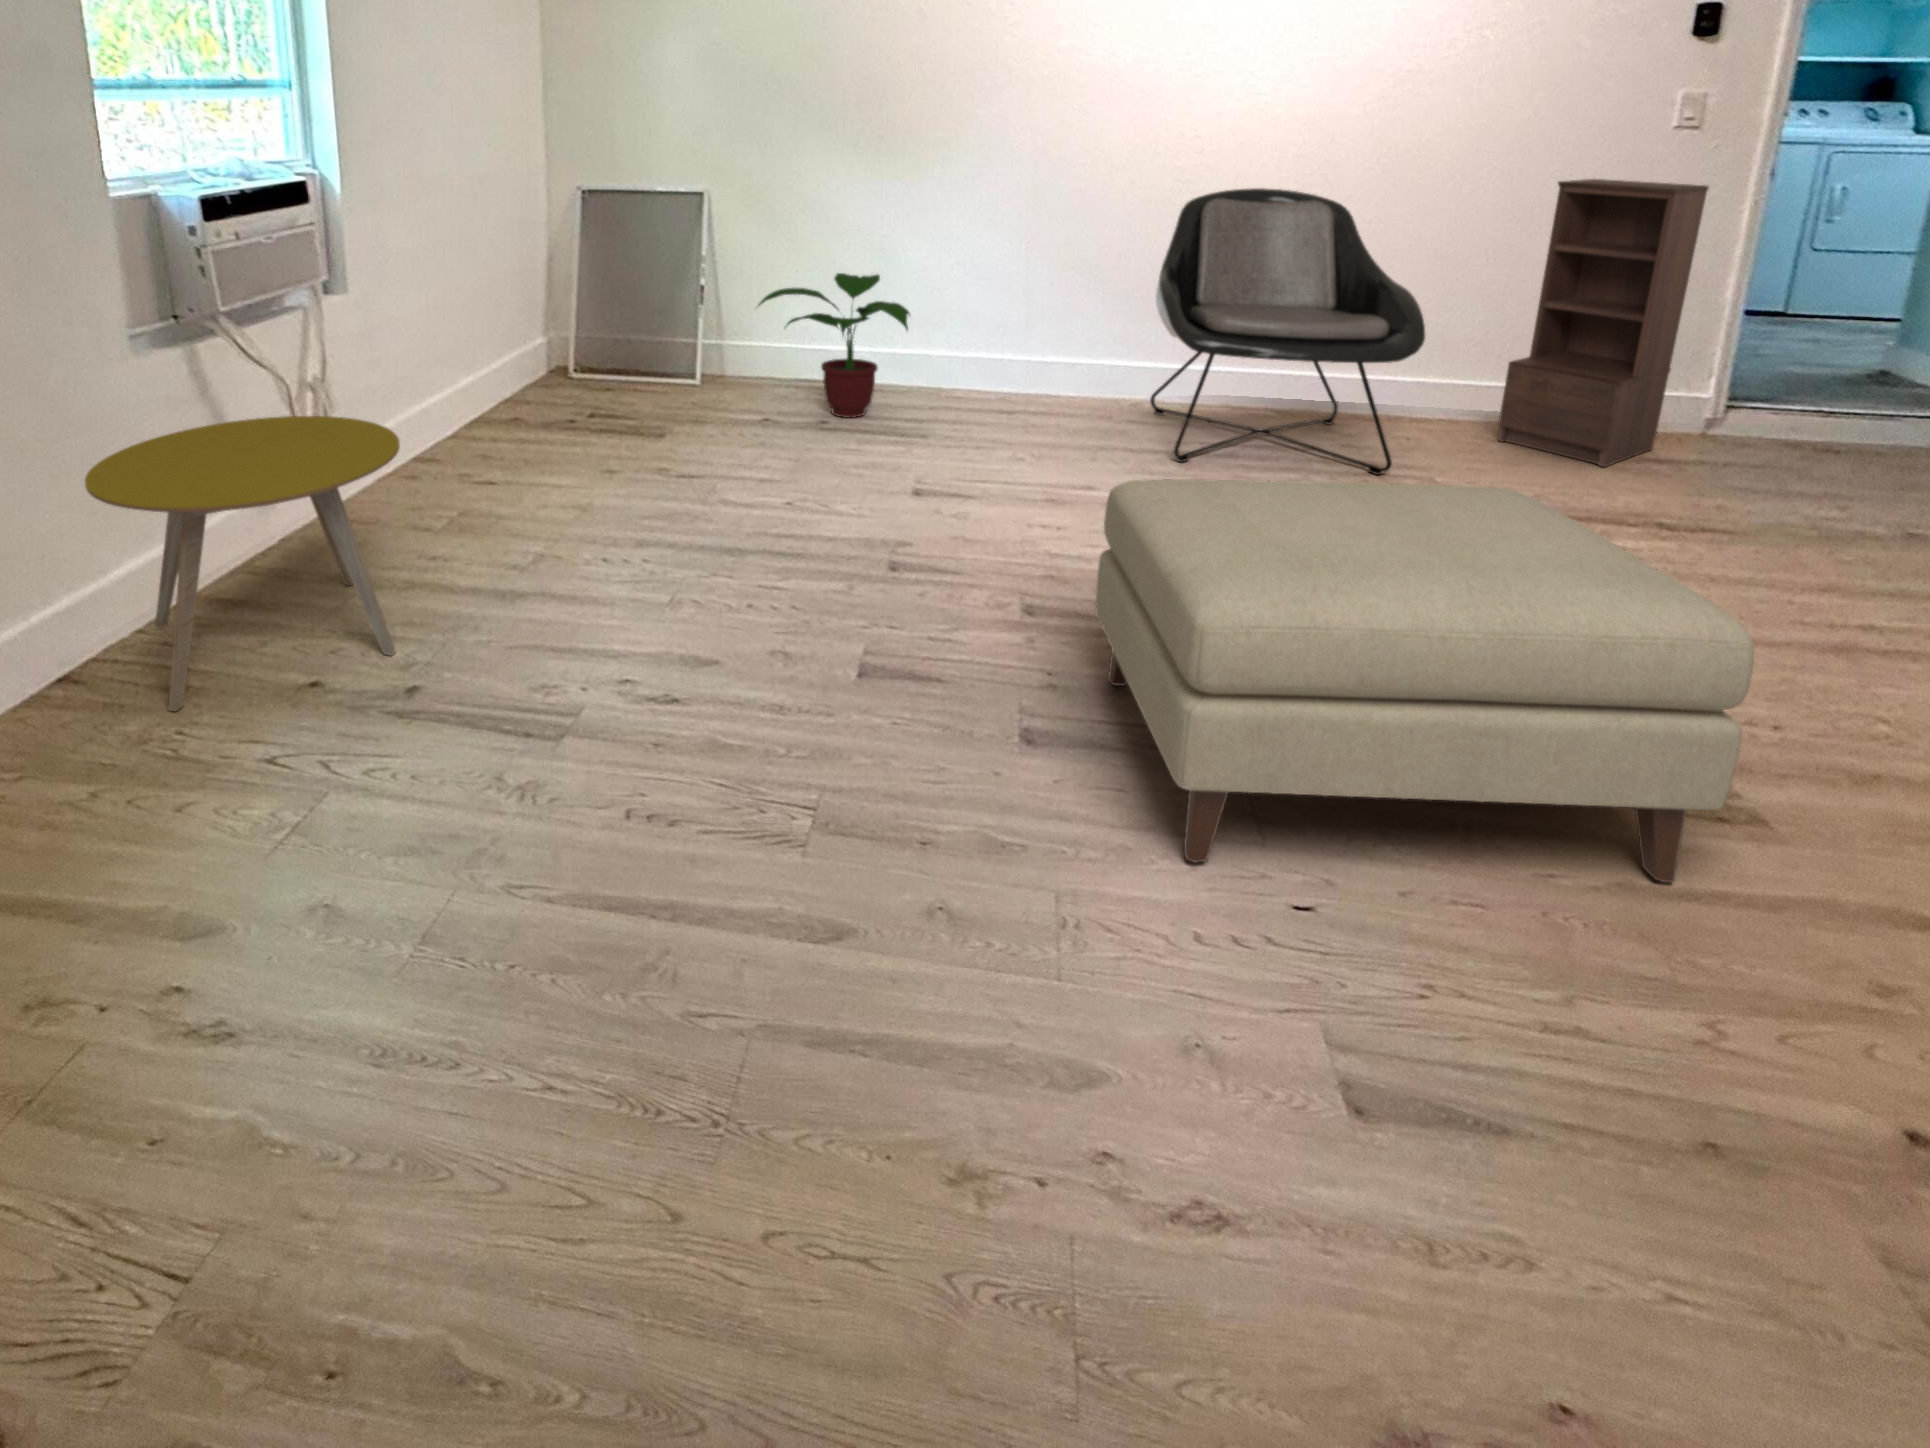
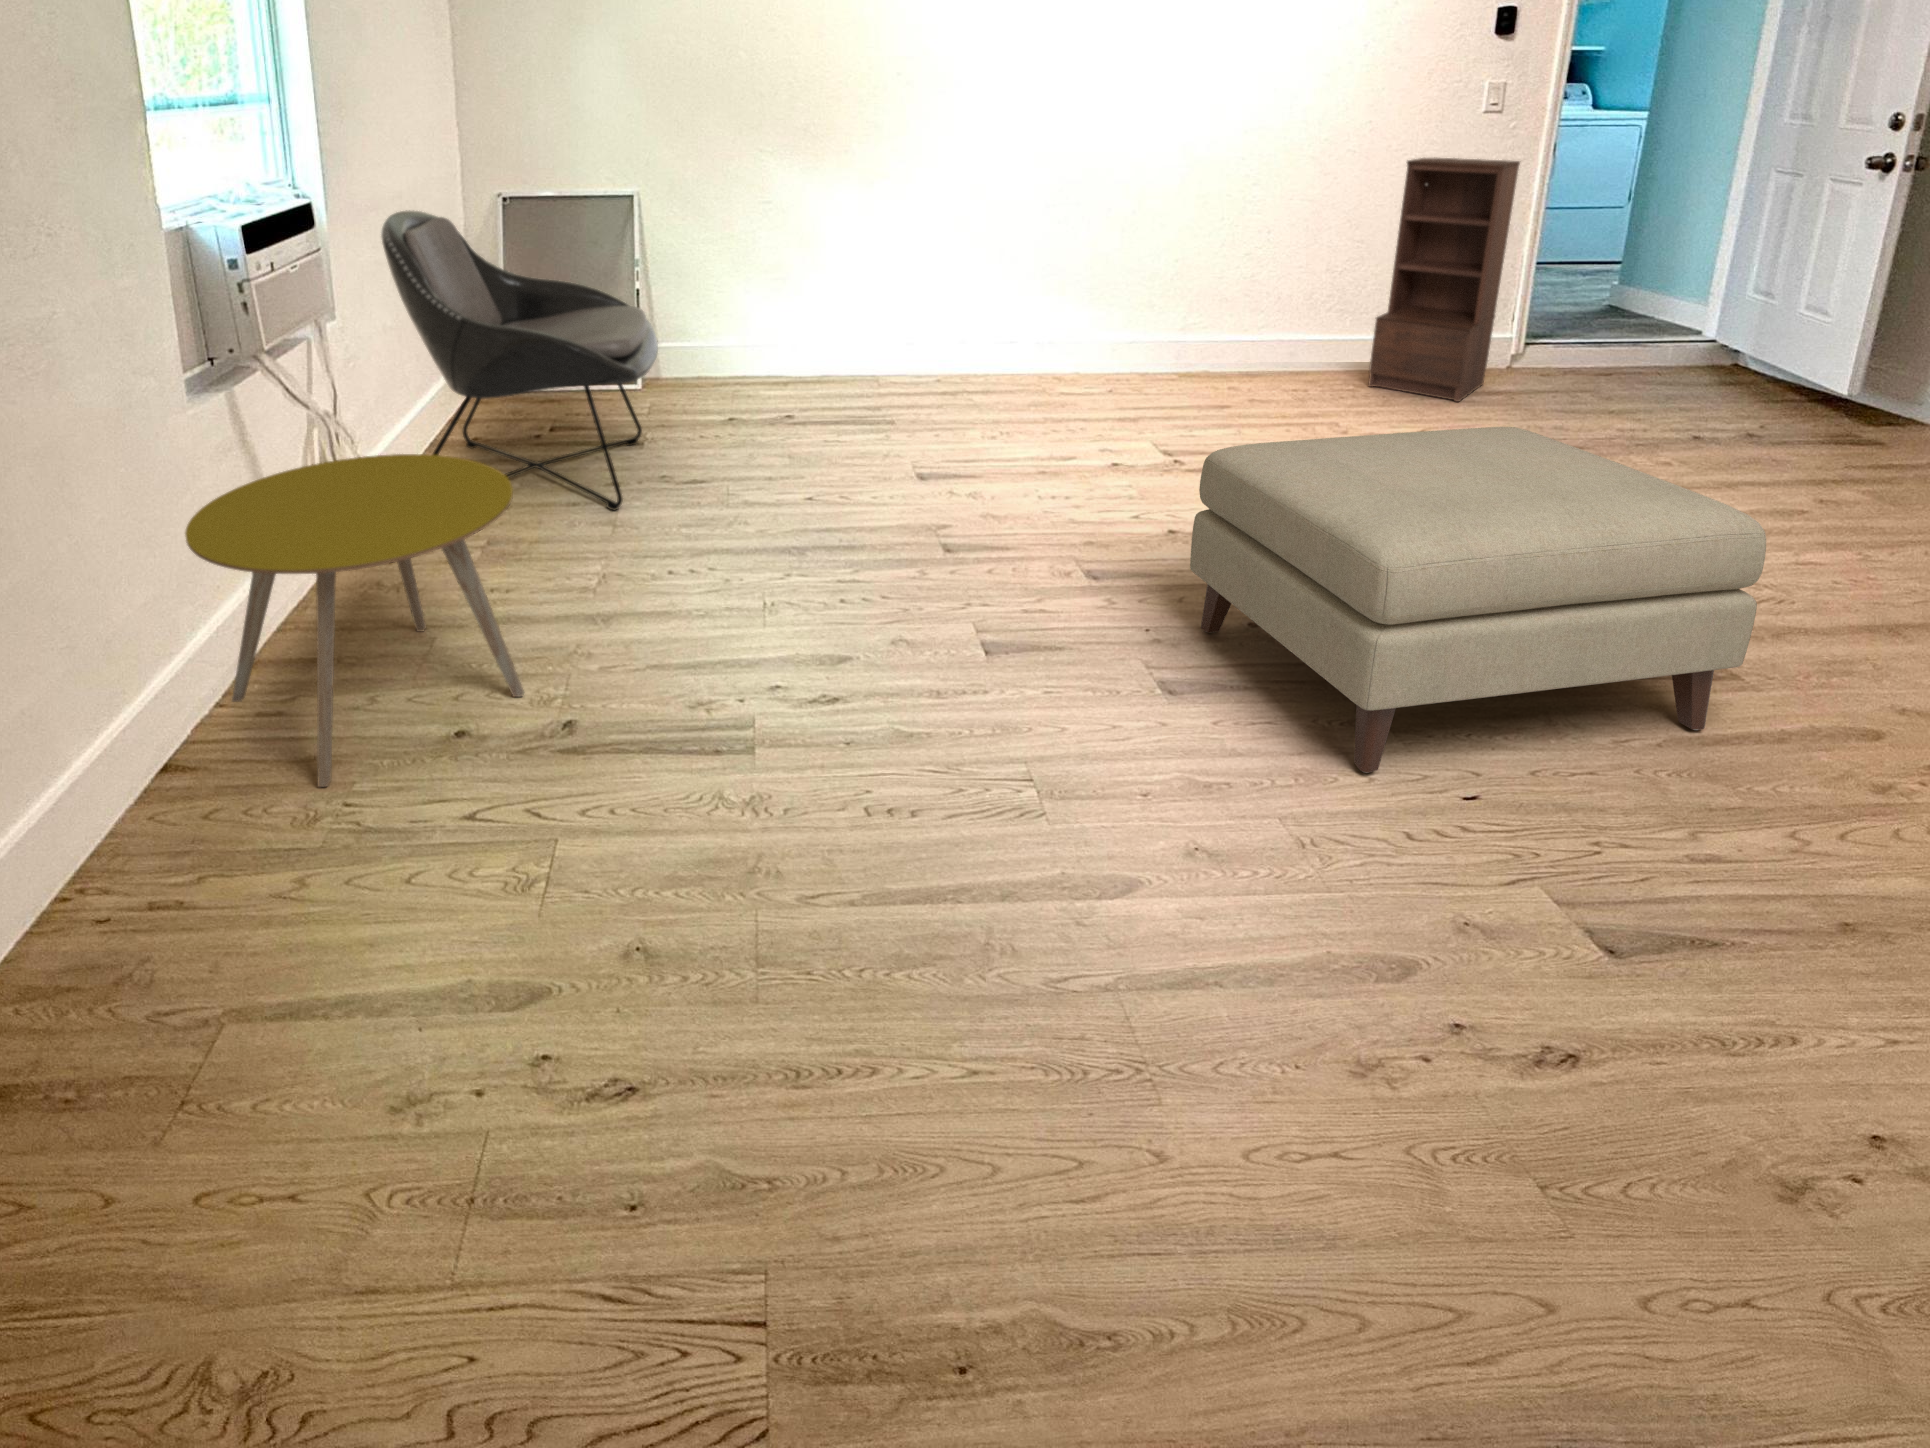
lounge chair: present [1150,188,1425,475] -> present [381,210,658,510]
potted plant: present [757,273,910,418] -> none [716,269,875,411]

